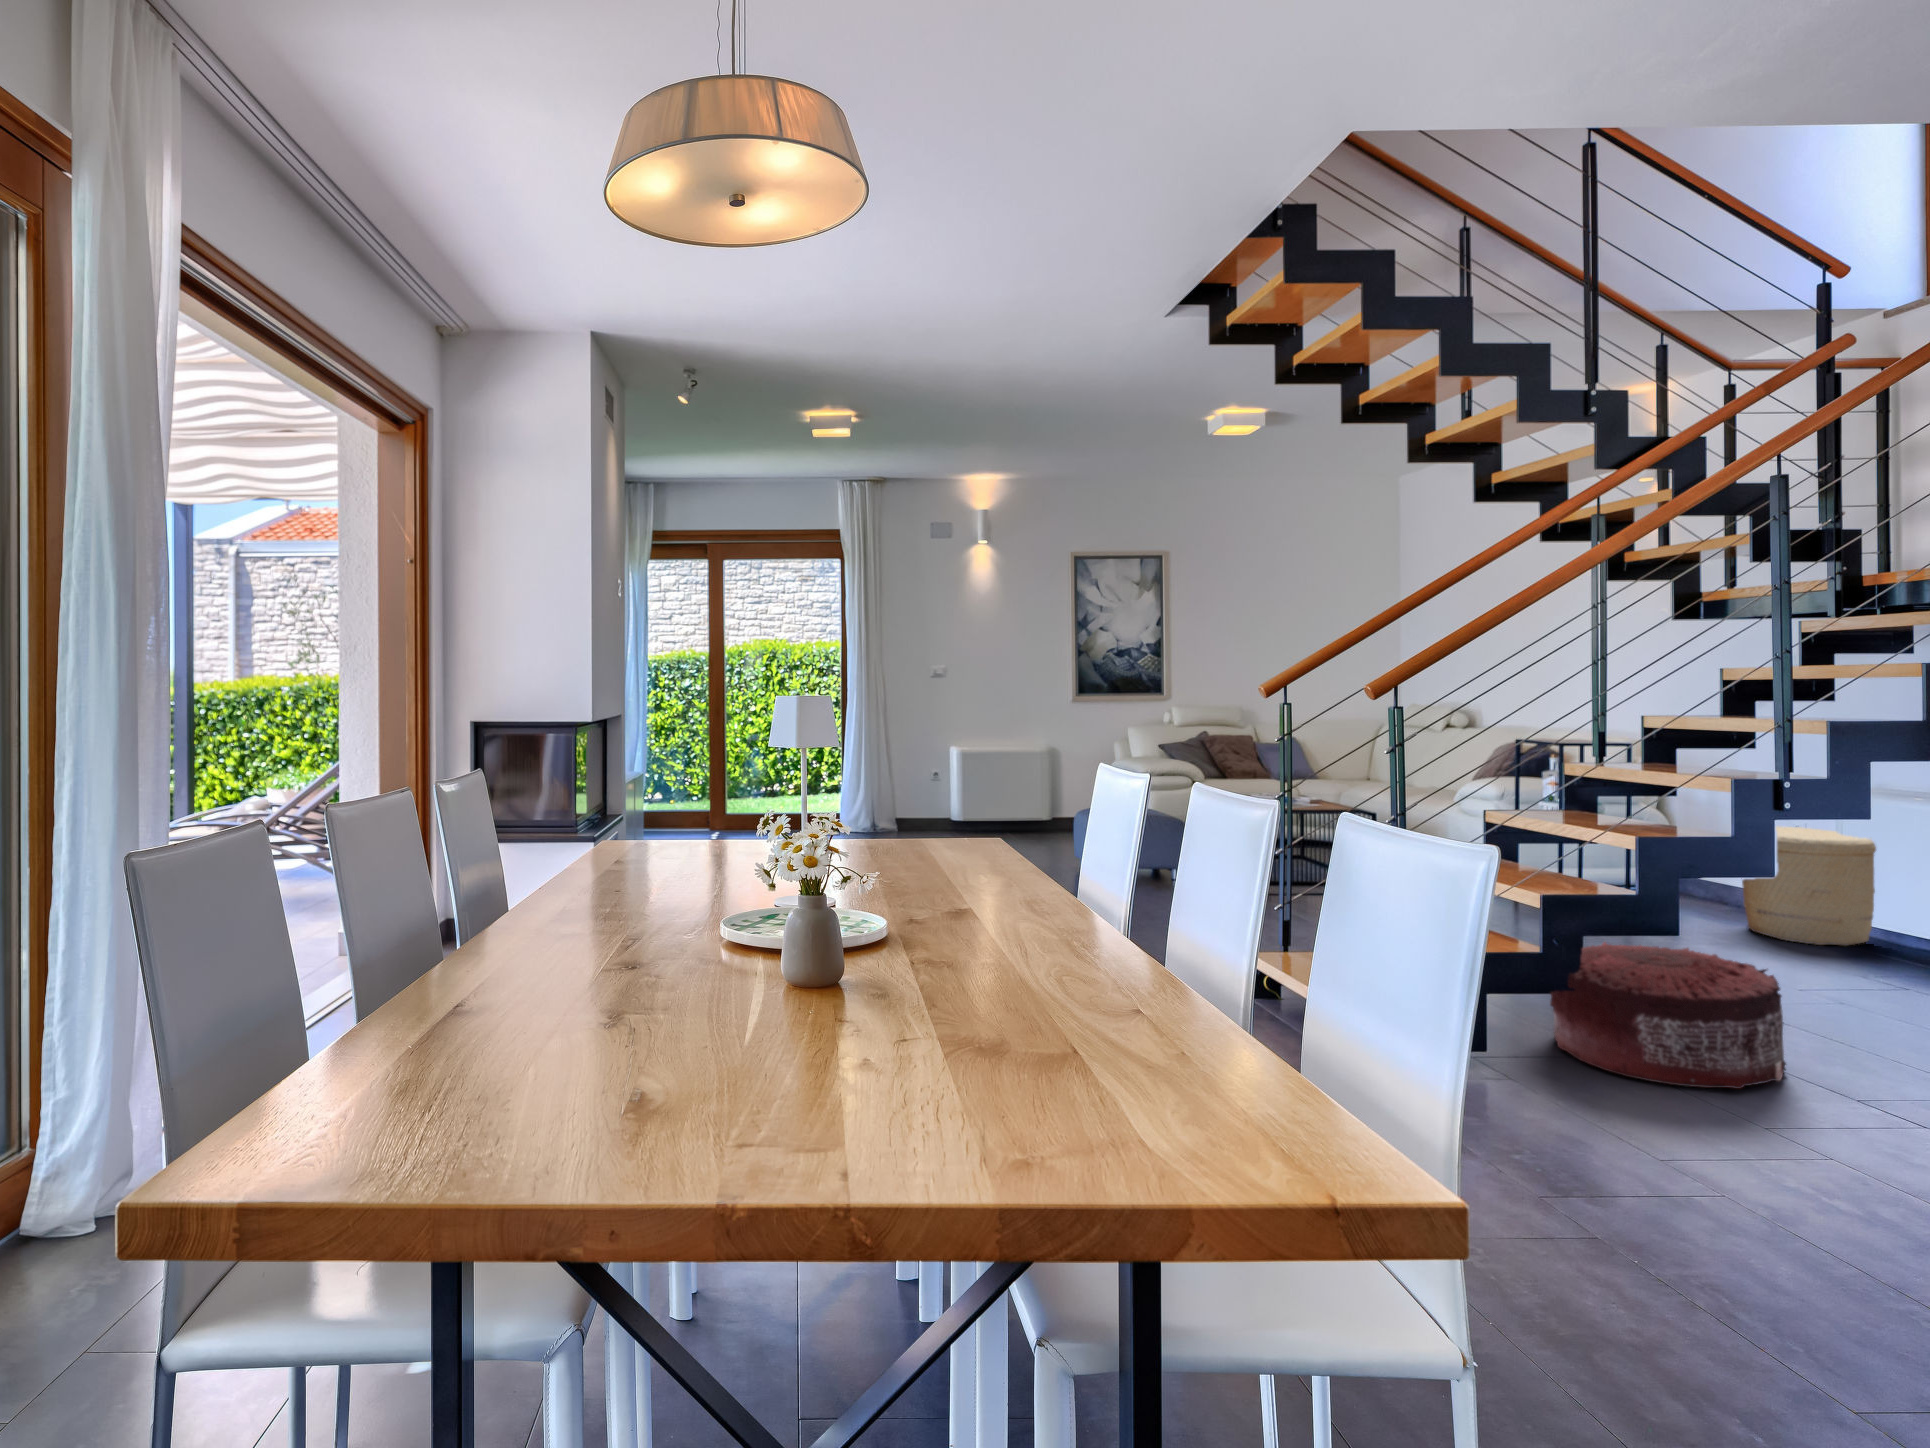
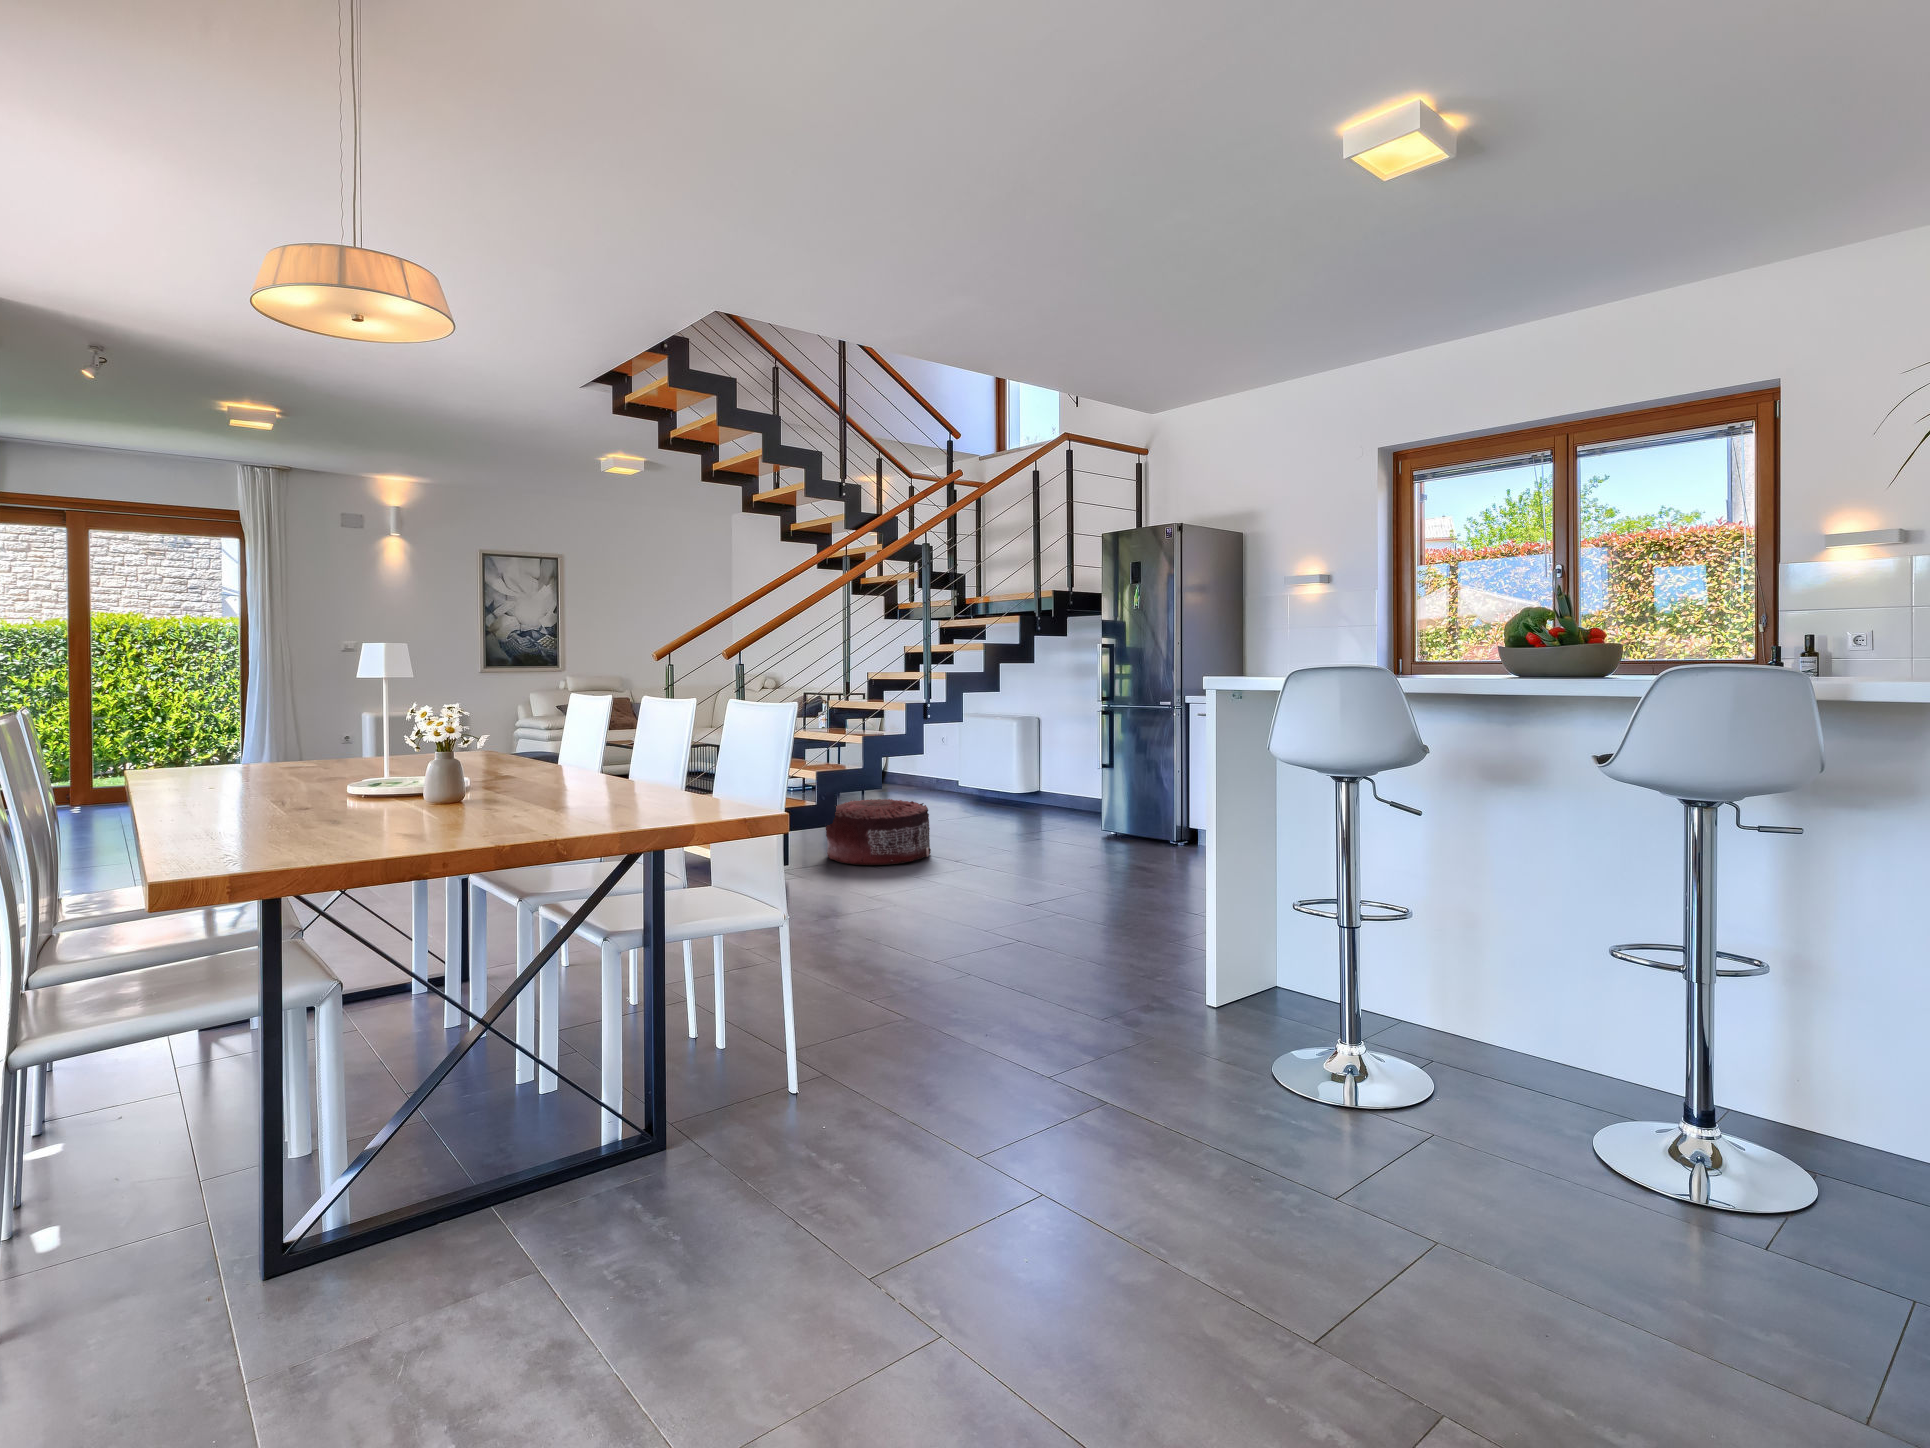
woven basket: present [1742,826,1876,946] -> none [912,743,973,806]

